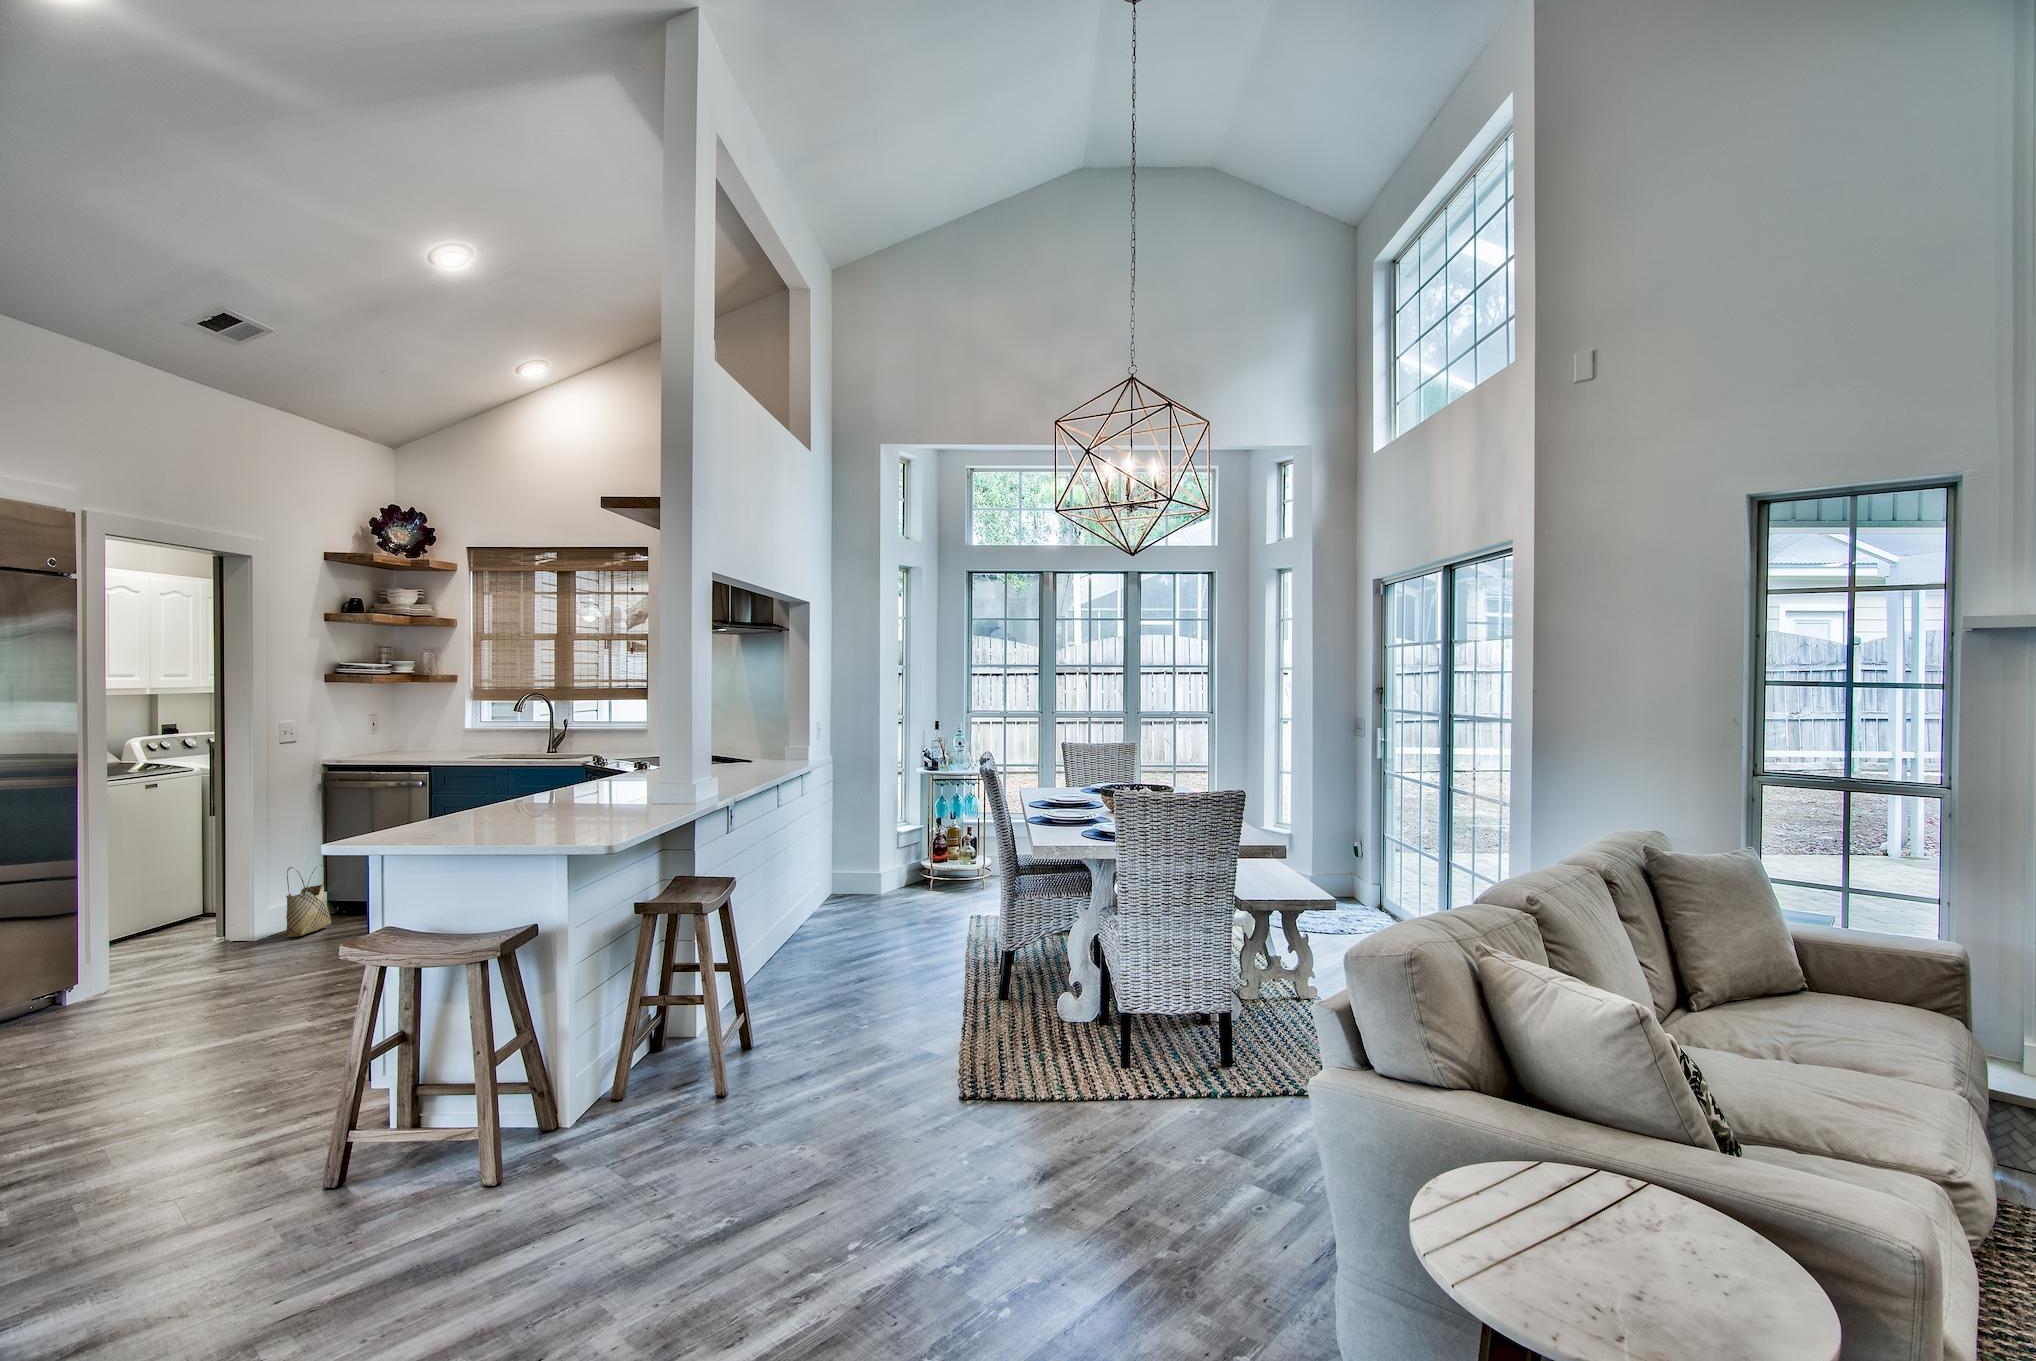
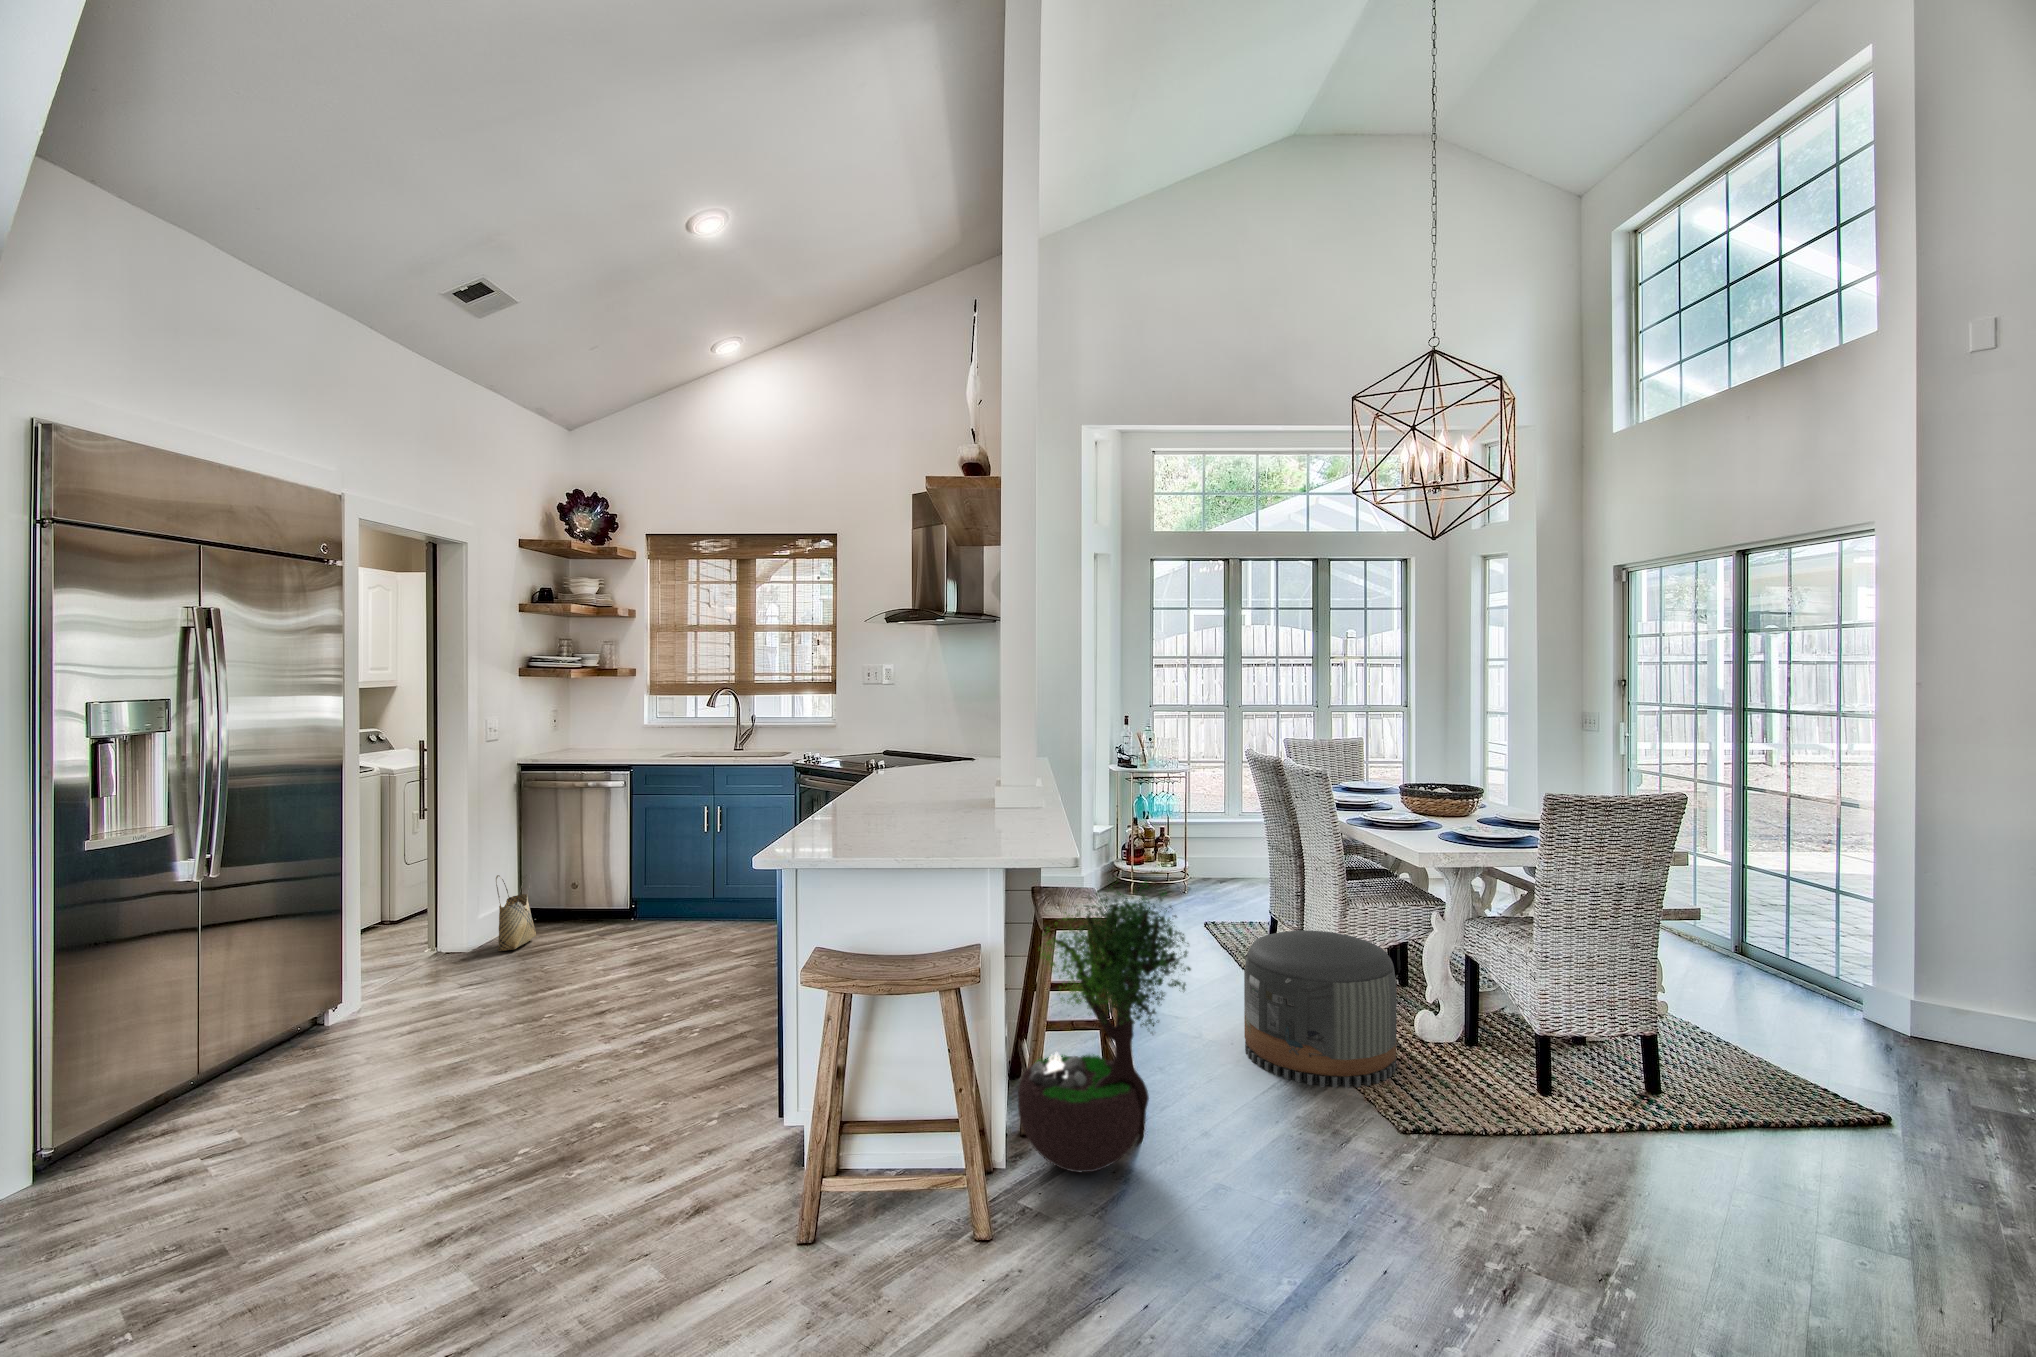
potted tree: none [577,866,740,1133] -> present [1018,881,1191,1172]
pouf: none [888,919,1021,1061] -> present [1244,930,1397,1088]

